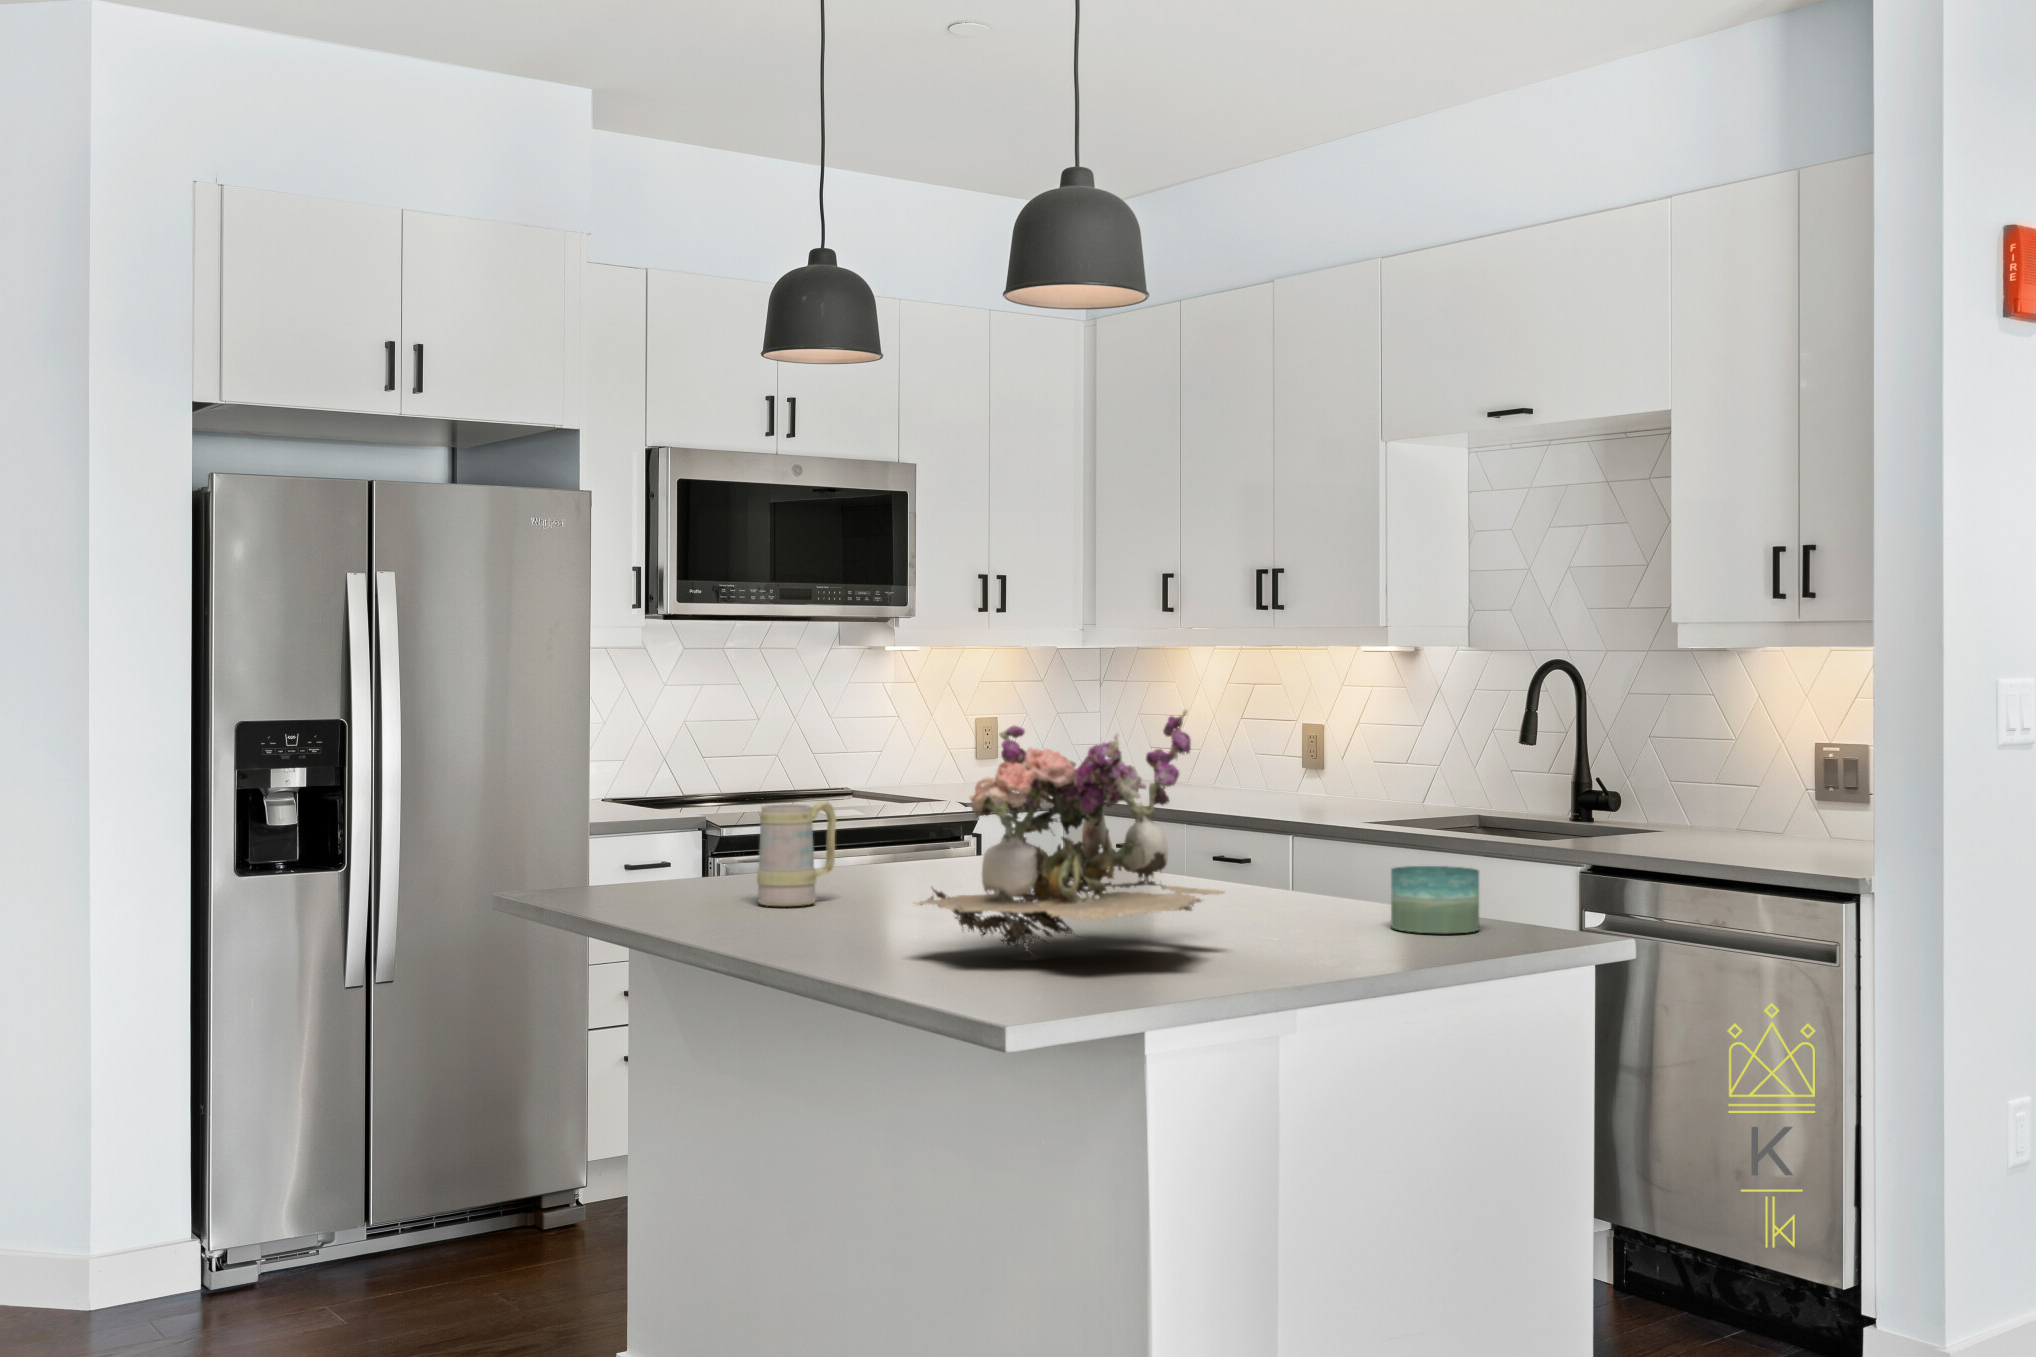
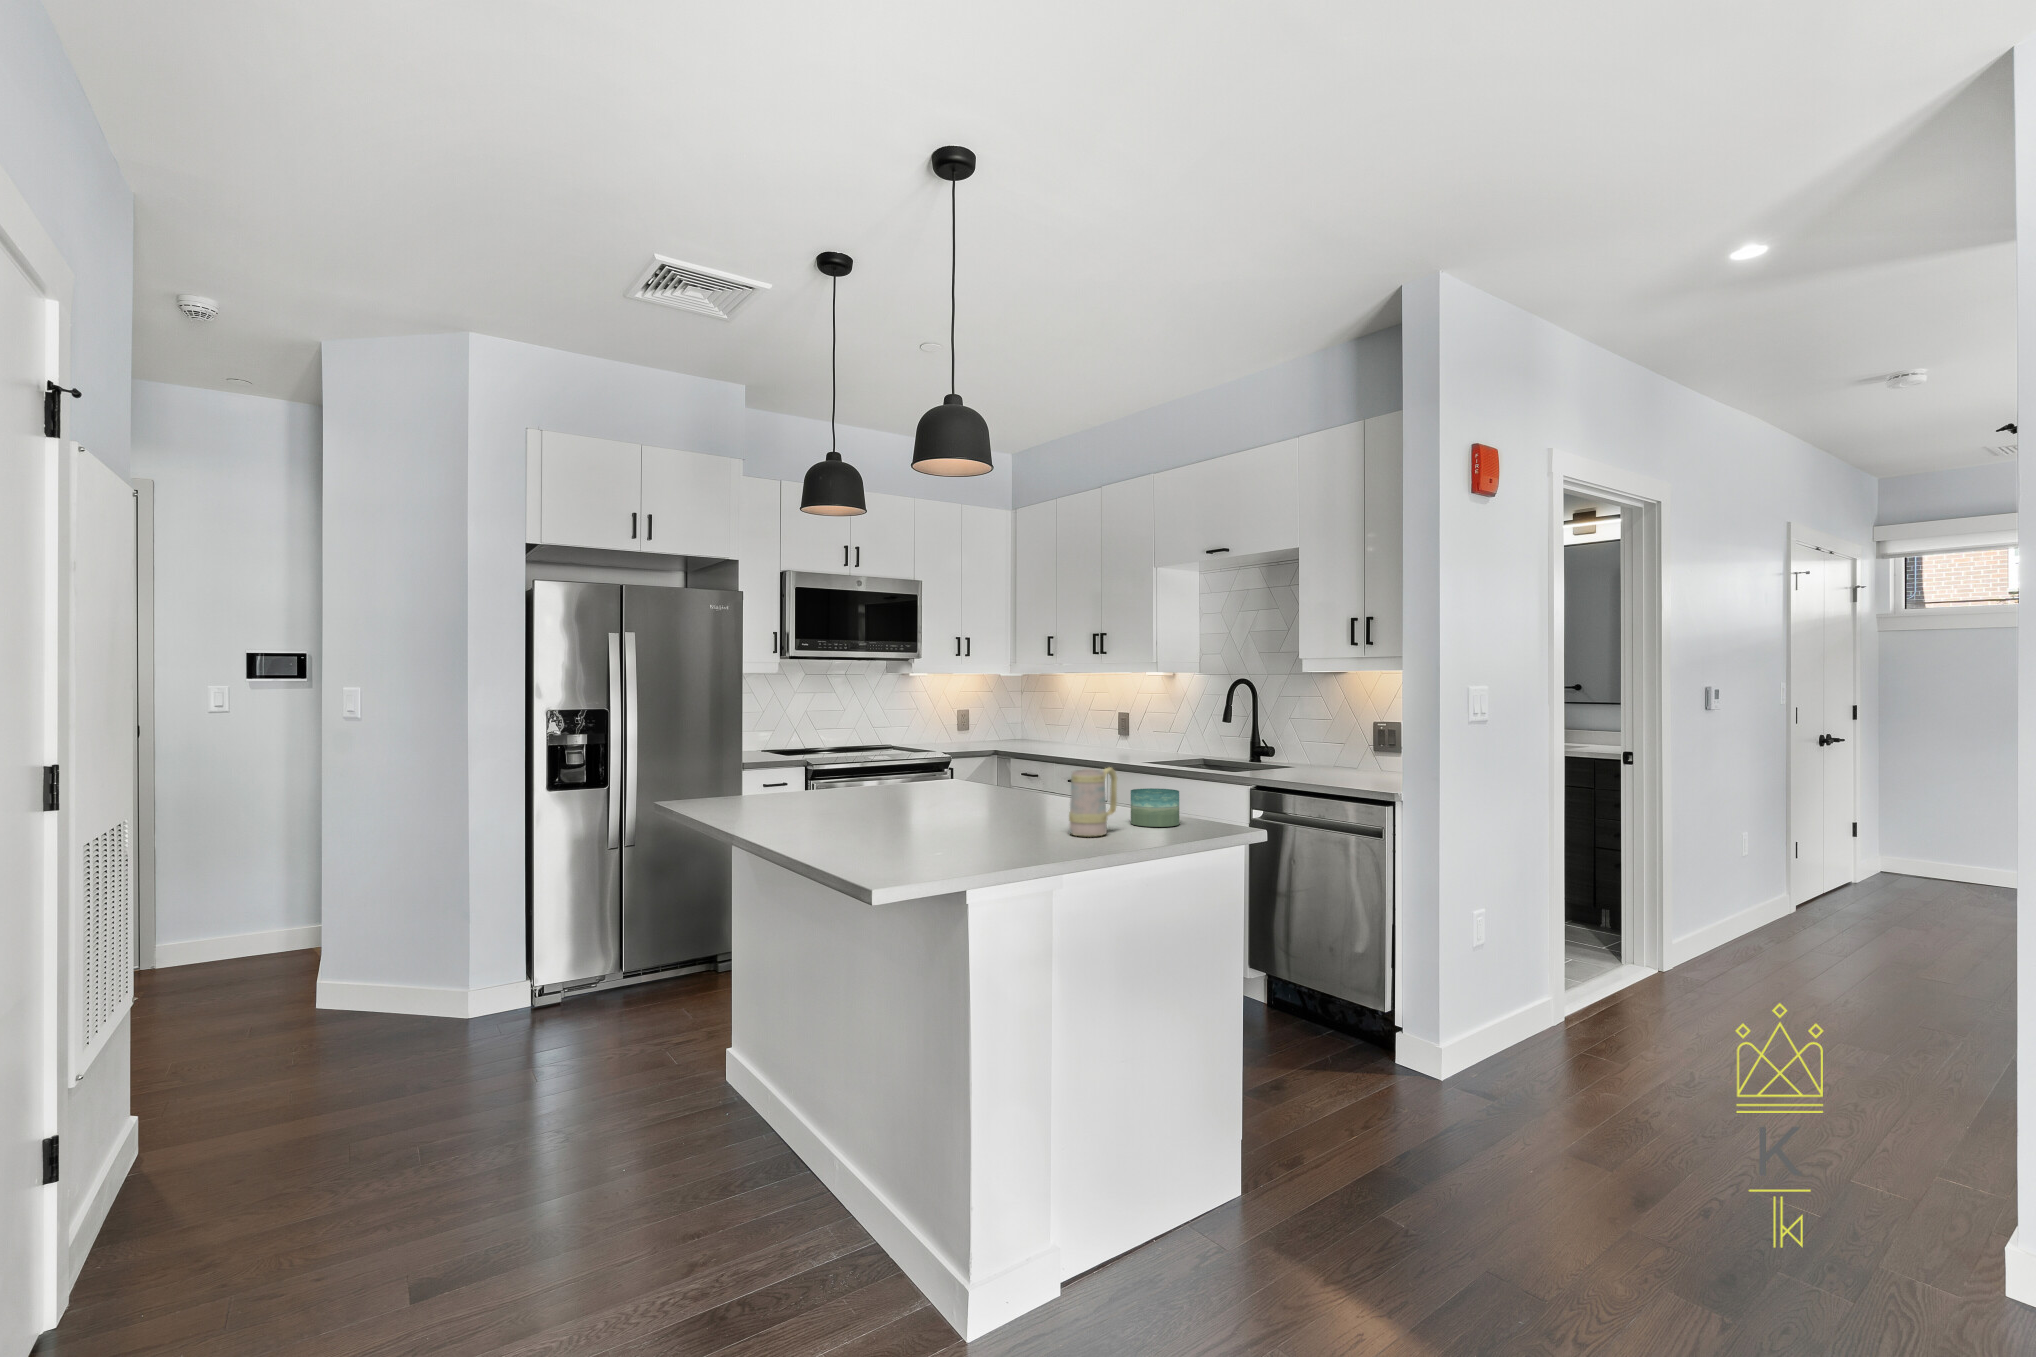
flower arrangement: present [917,709,1225,957] -> none [848,701,1030,842]
mug: present [757,801,836,906] -> present [1069,768,1117,837]

